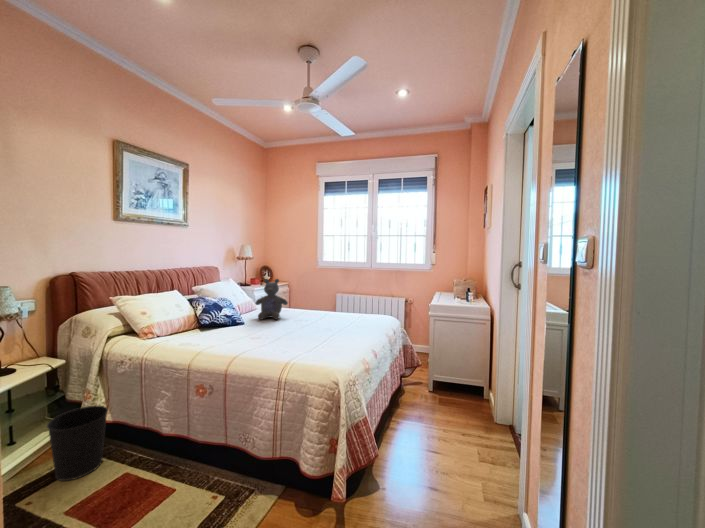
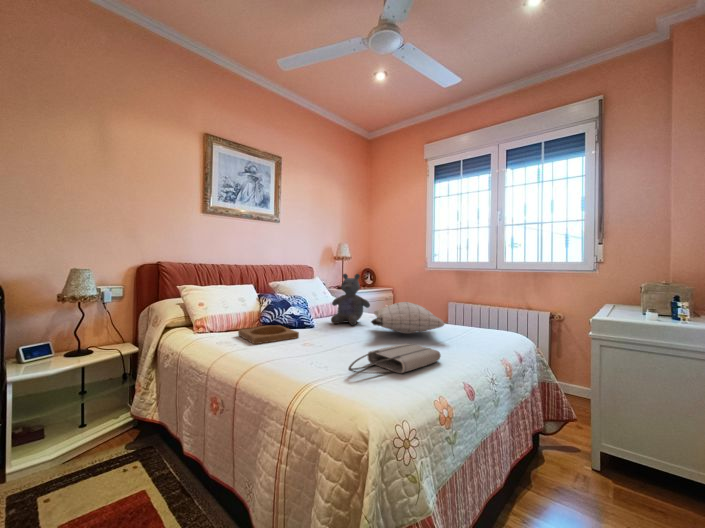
pillow: none [293,301,348,323] -> present [371,302,445,334]
tray: none [190,326,244,343] -> present [238,325,299,344]
tote bag: none [303,330,350,351] -> present [348,344,441,374]
wastebasket: present [47,406,108,481] -> none [84,400,149,485]

